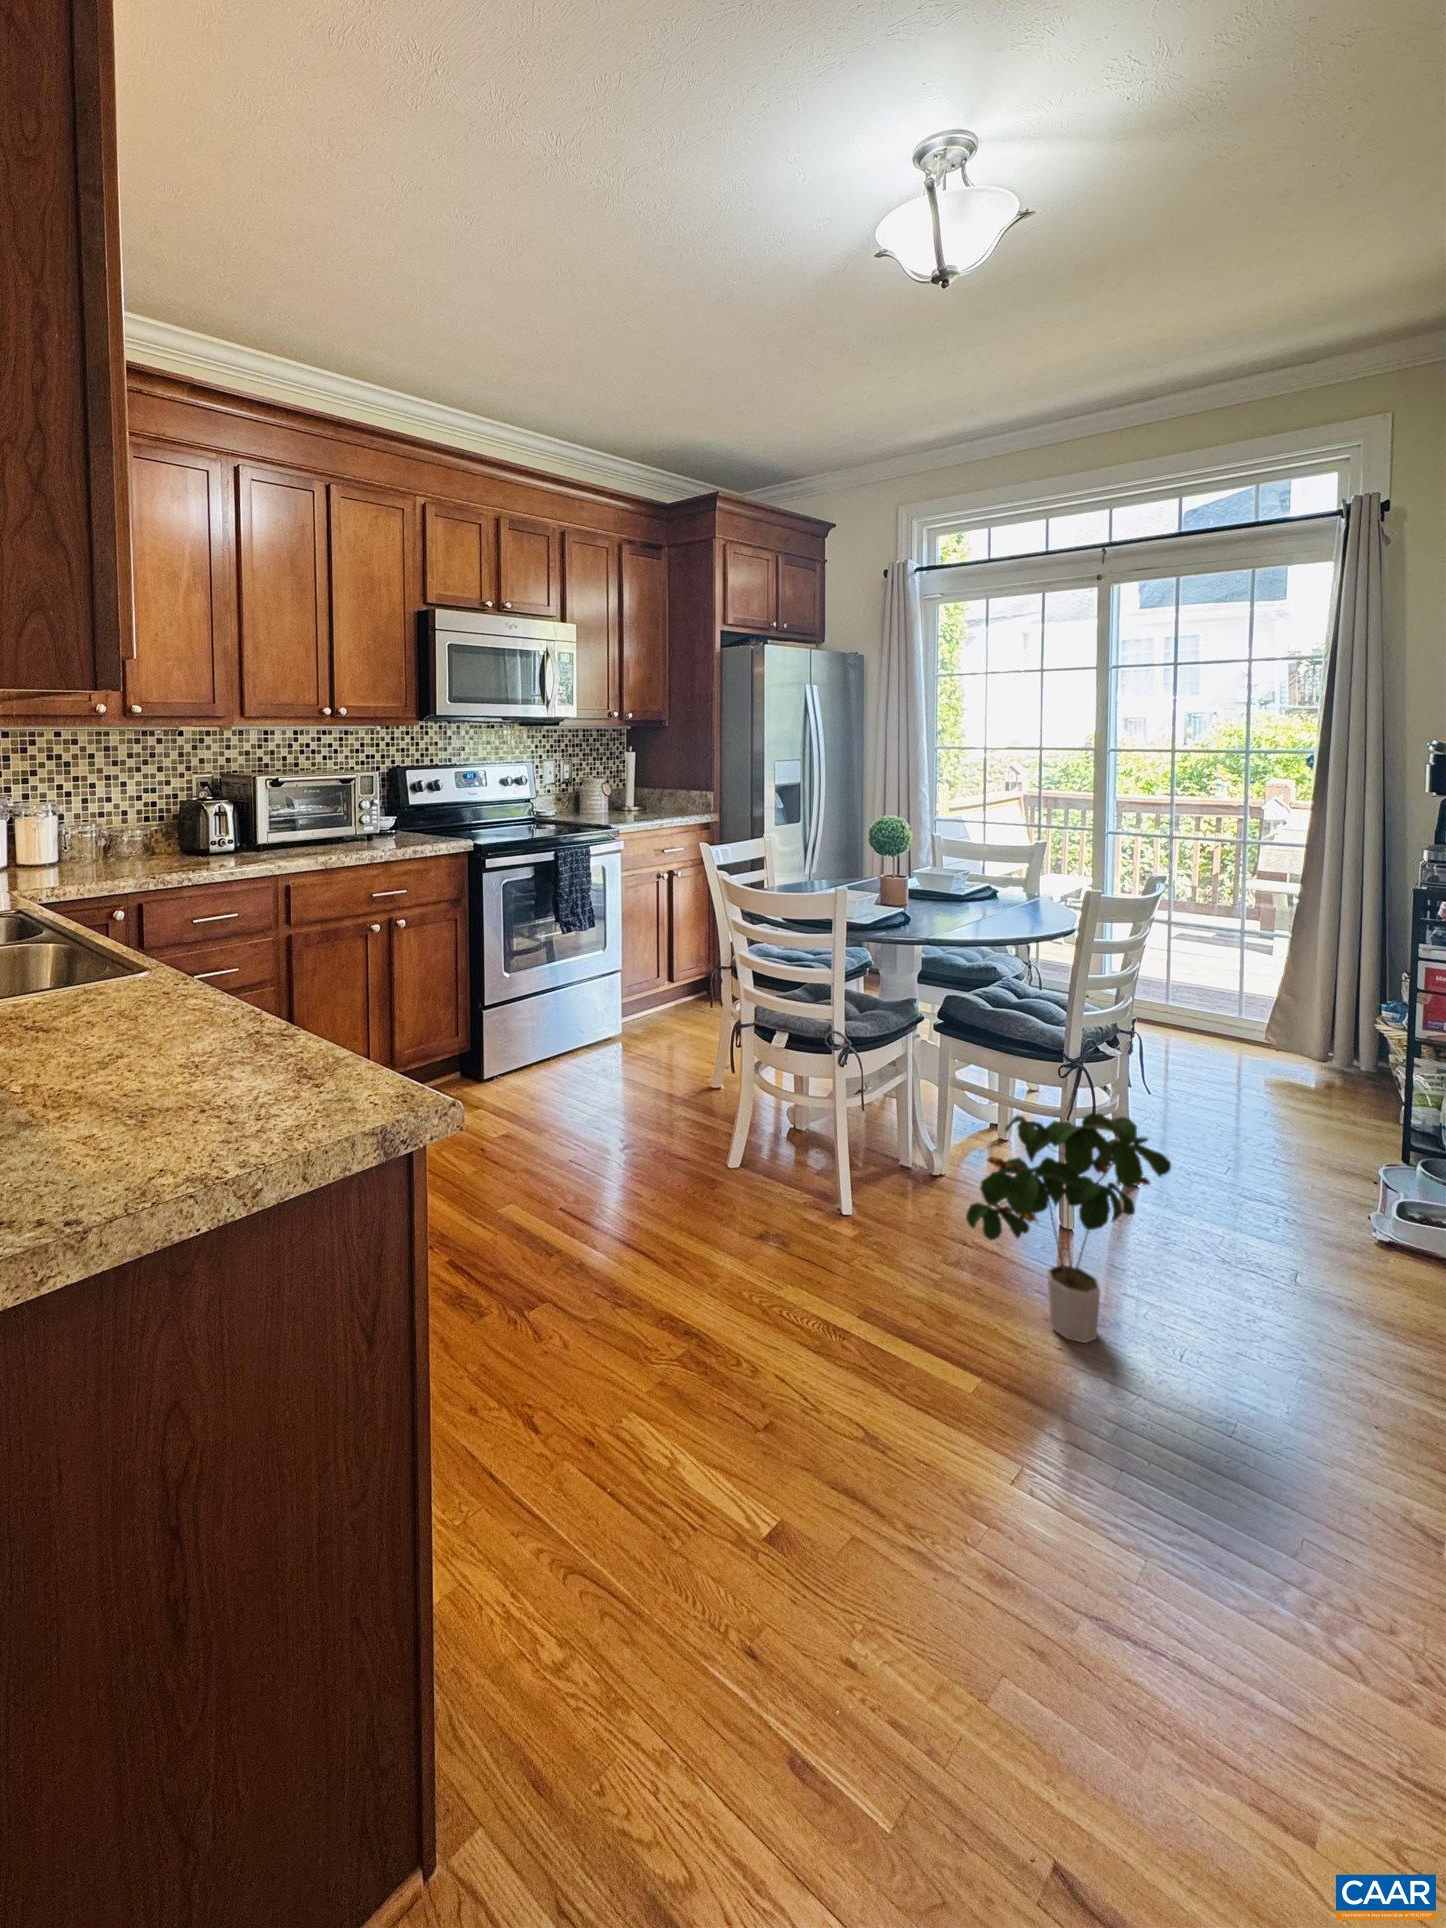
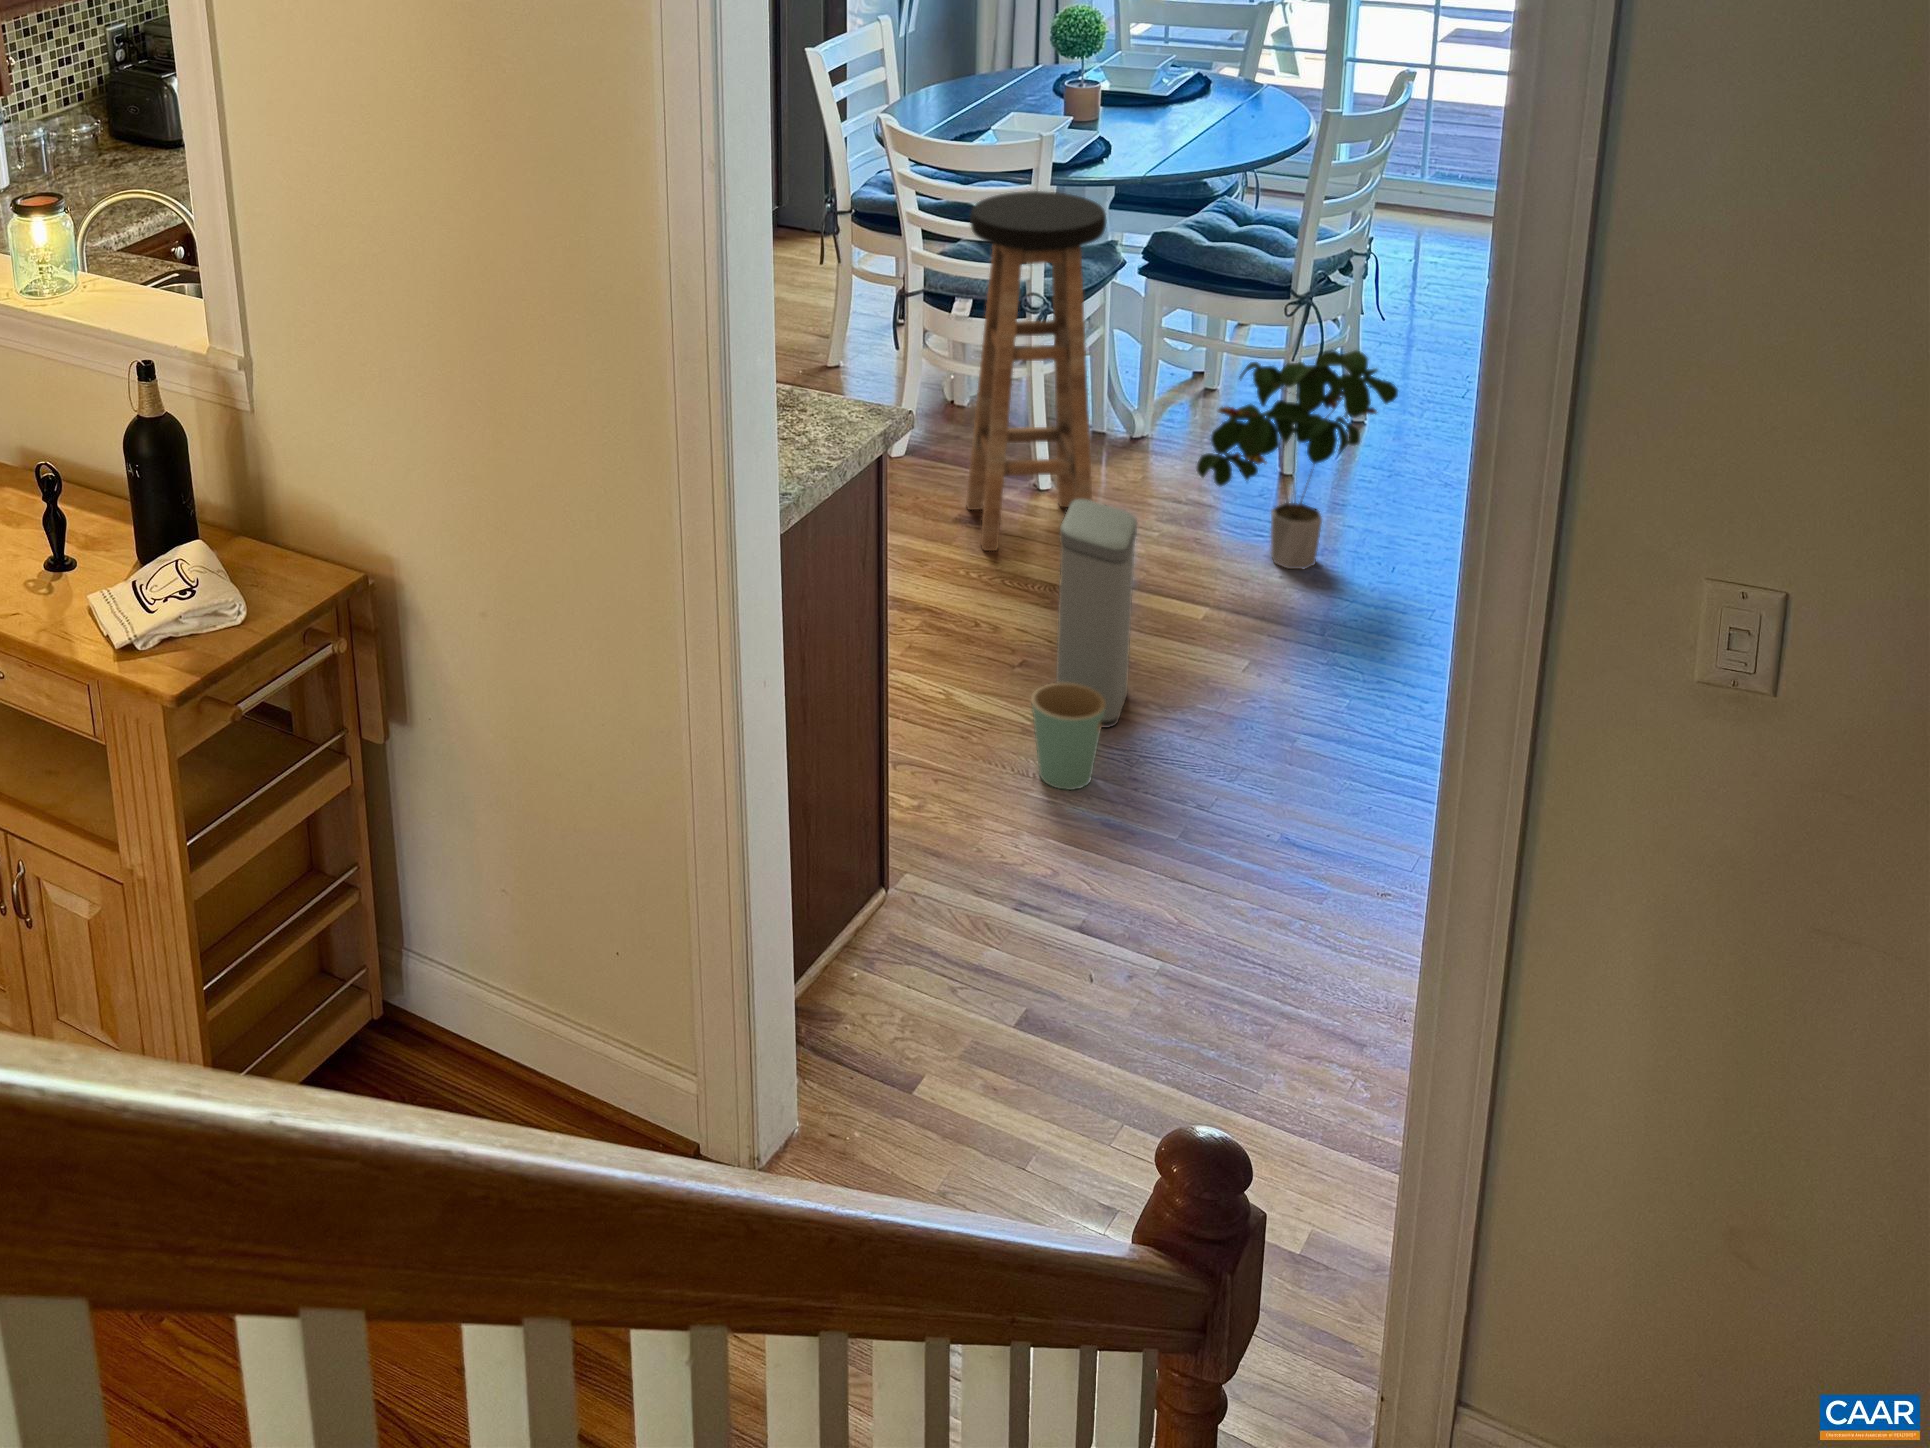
bar stool: none [766,943,880,1280] -> present [966,191,1106,551]
trash can: none [708,1246,869,1683] -> present [1031,499,1137,790]

